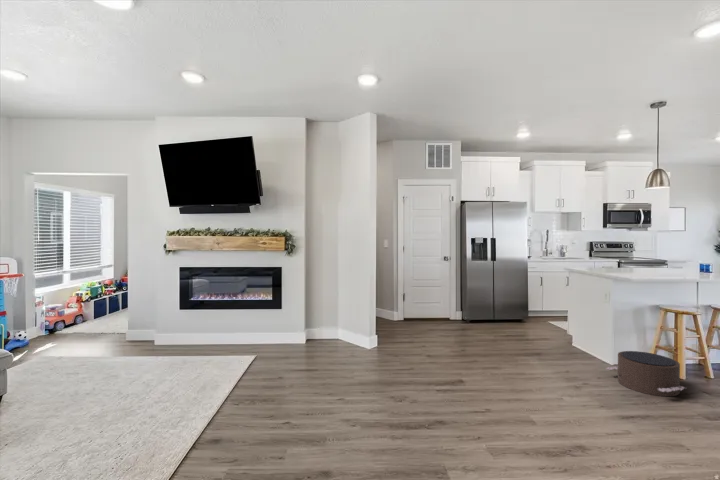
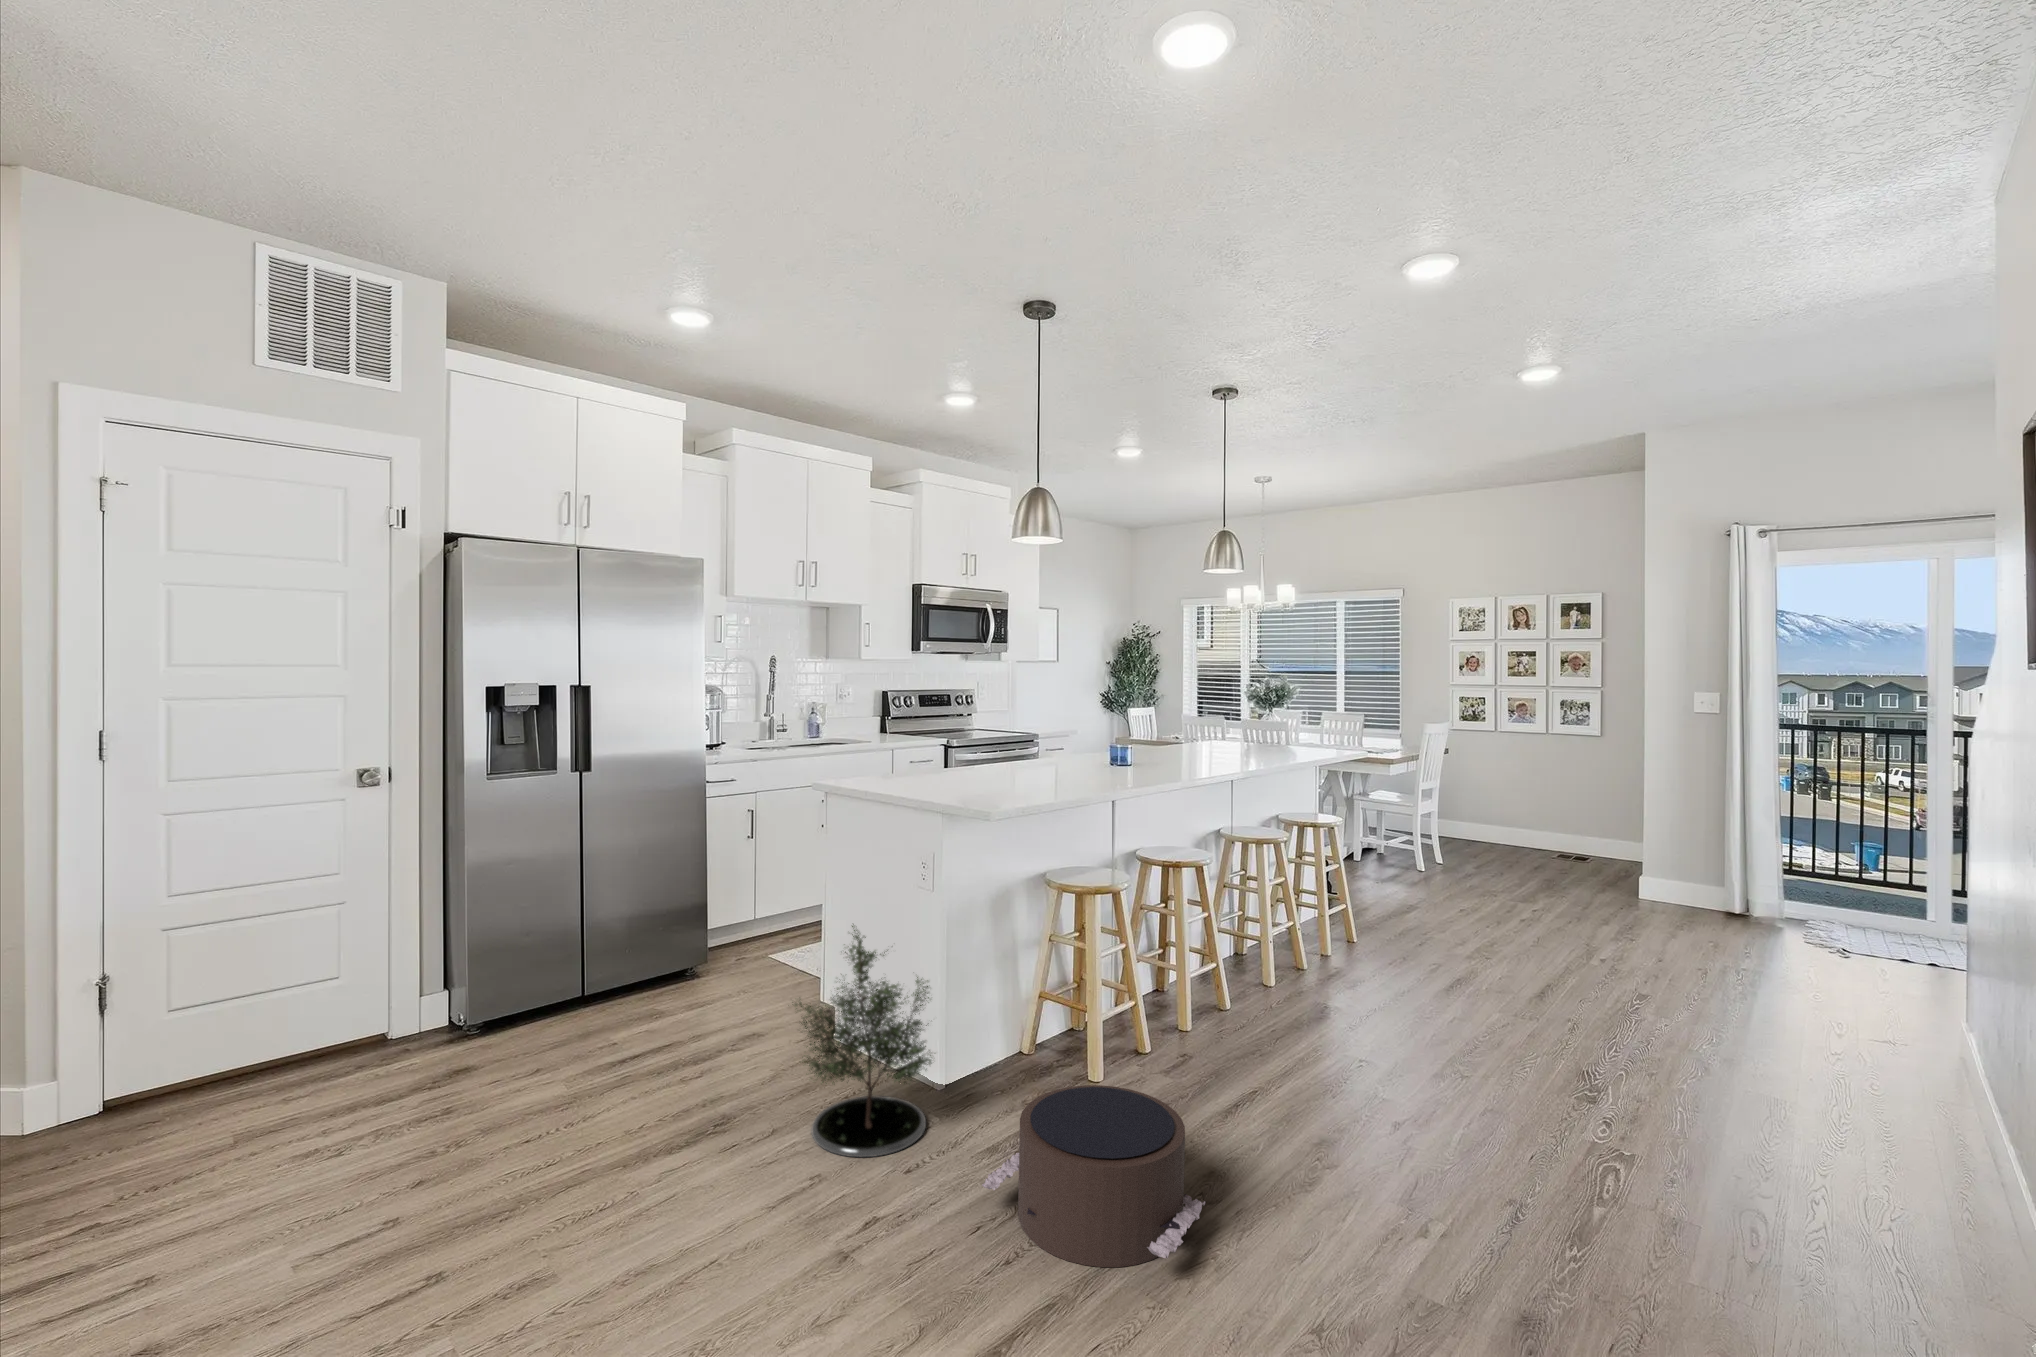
potted tree: none [549,299,596,362] -> present [795,924,932,1157]

